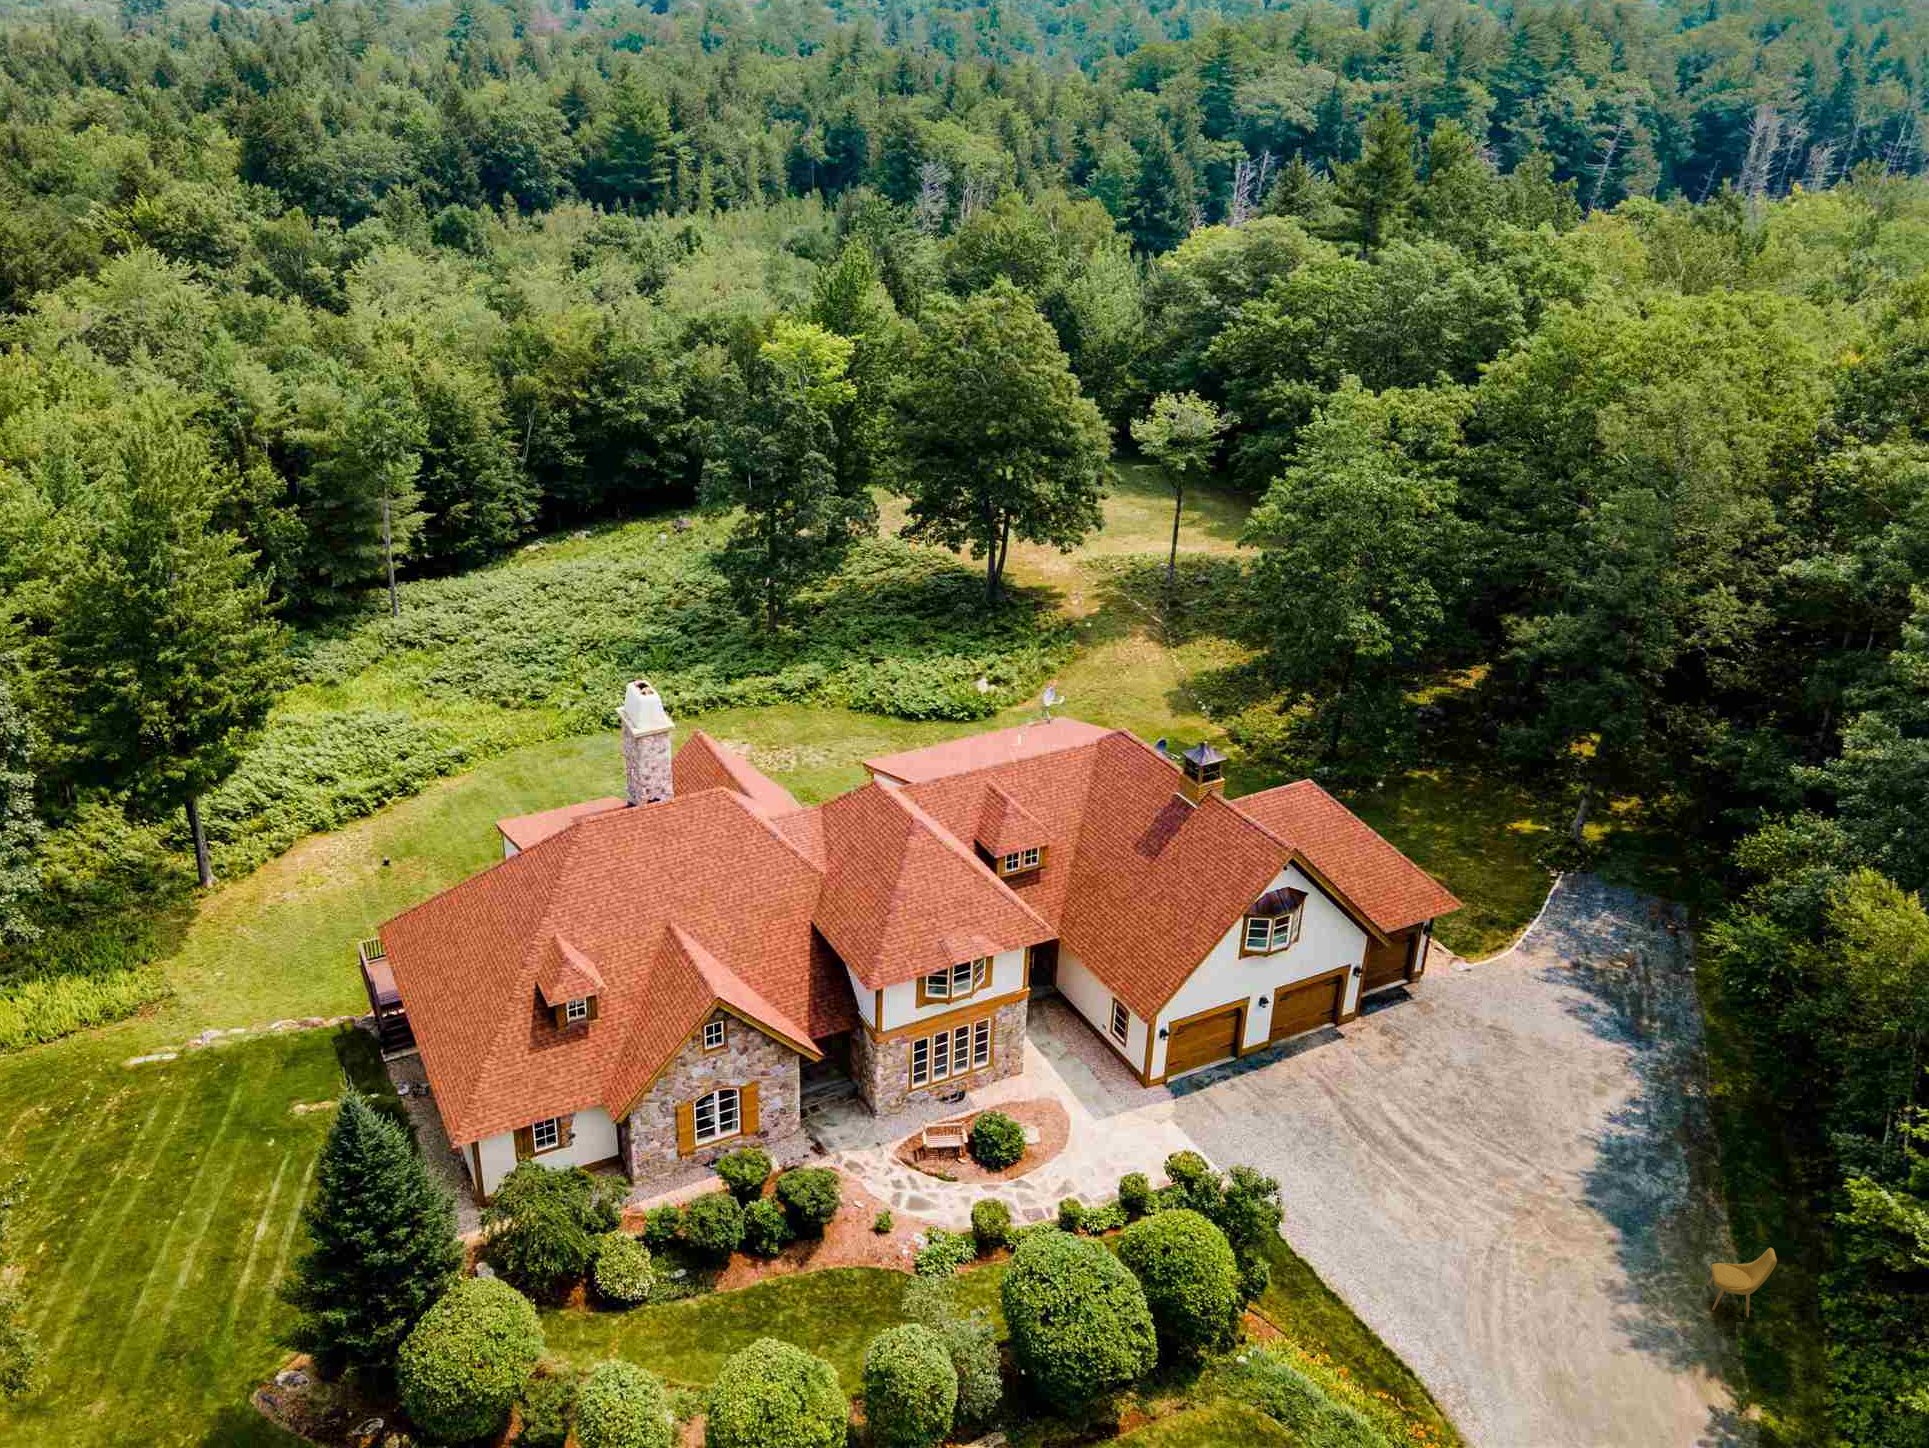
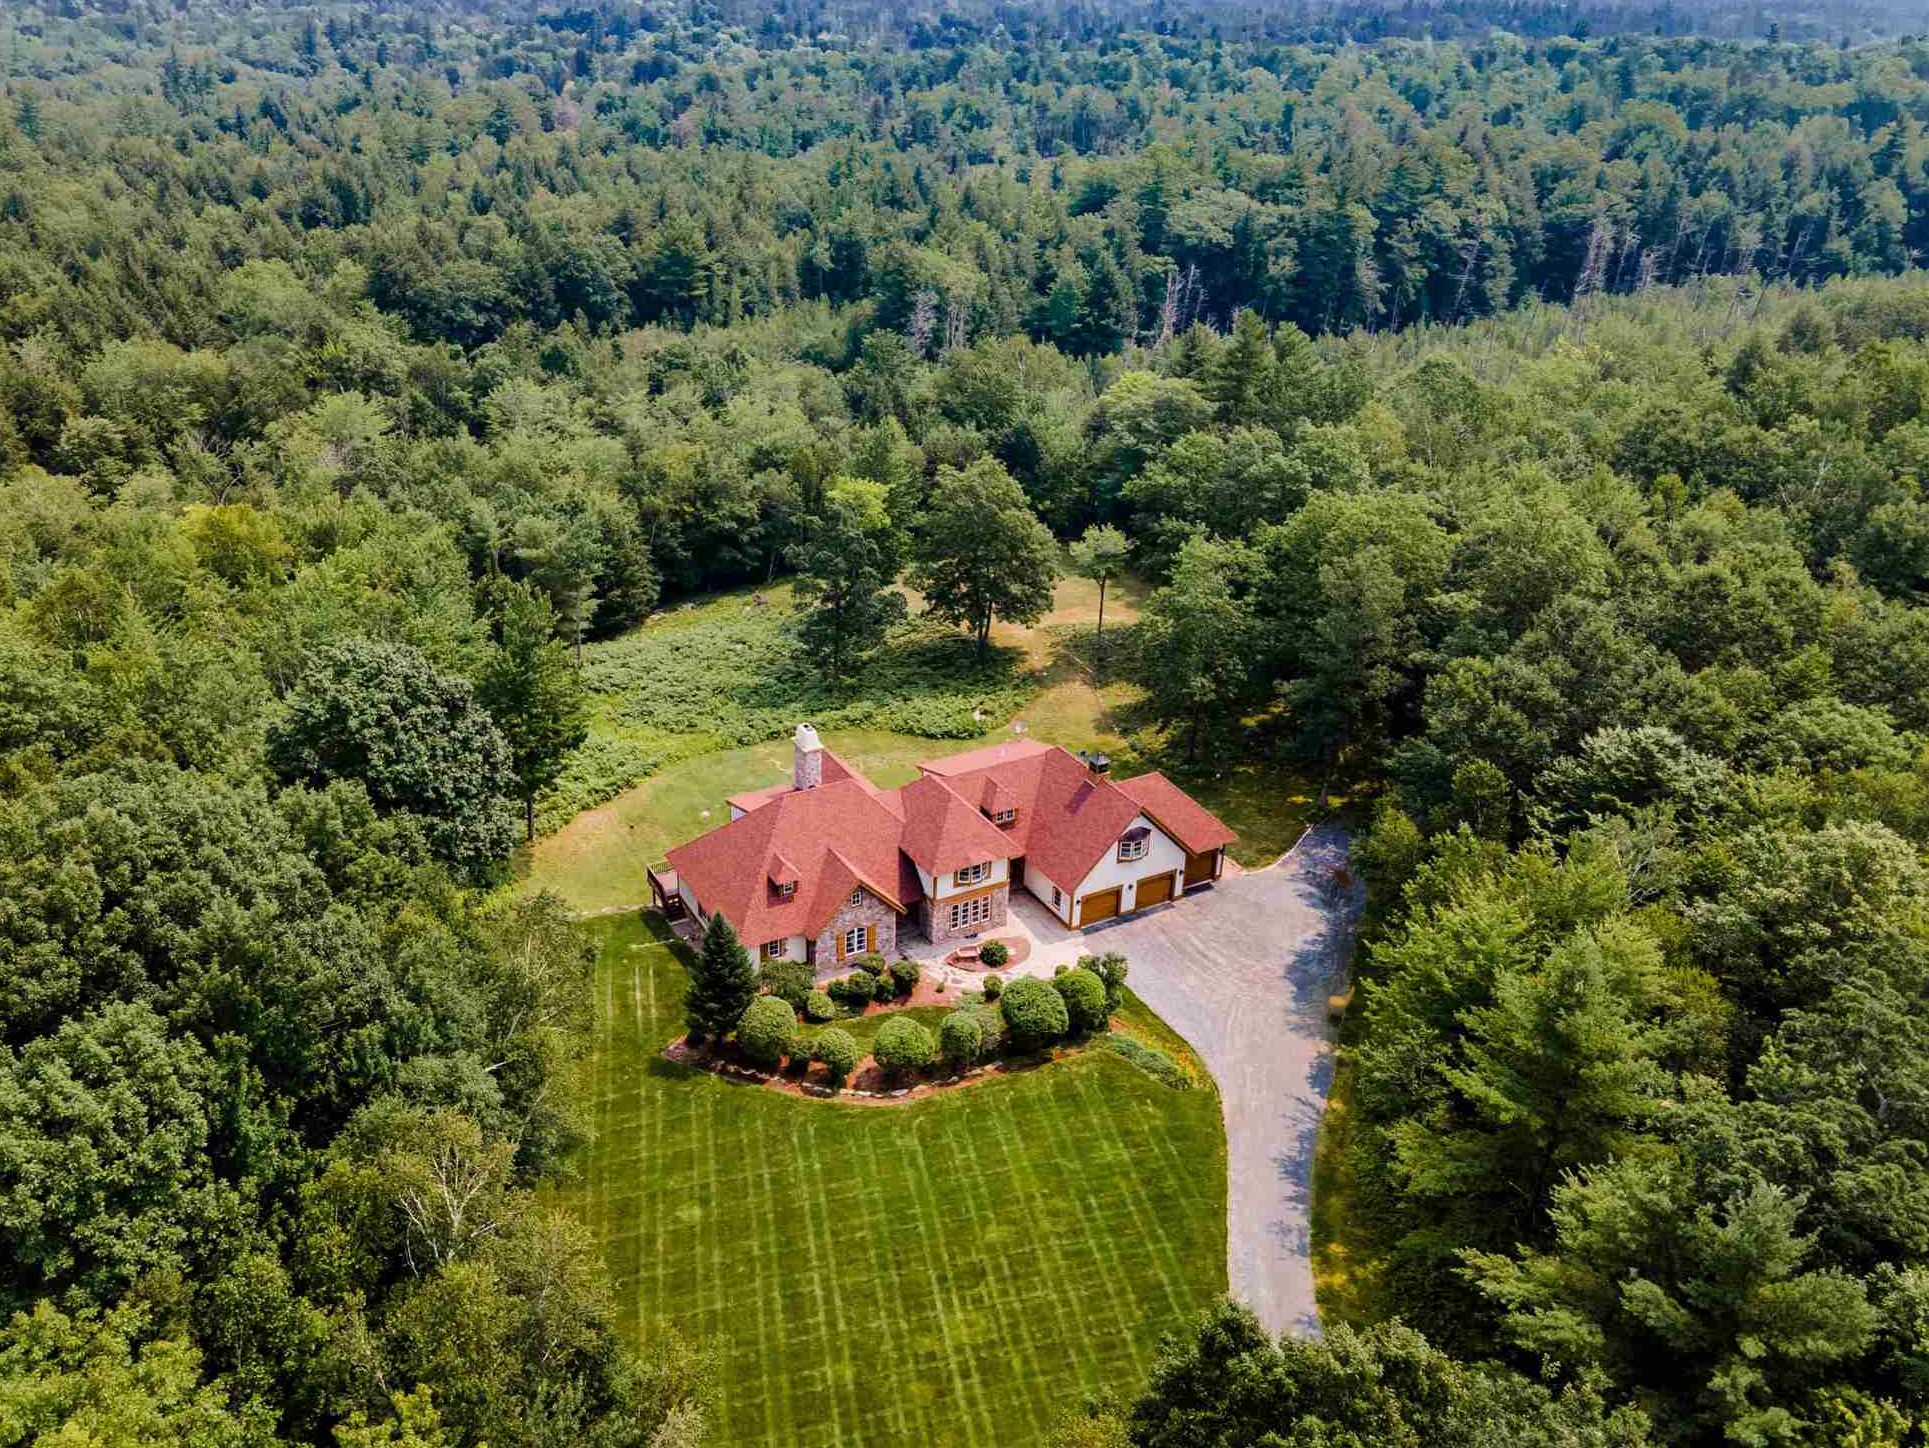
bench: none [1633,940,1697,1017] -> present [1332,857,1355,887]

